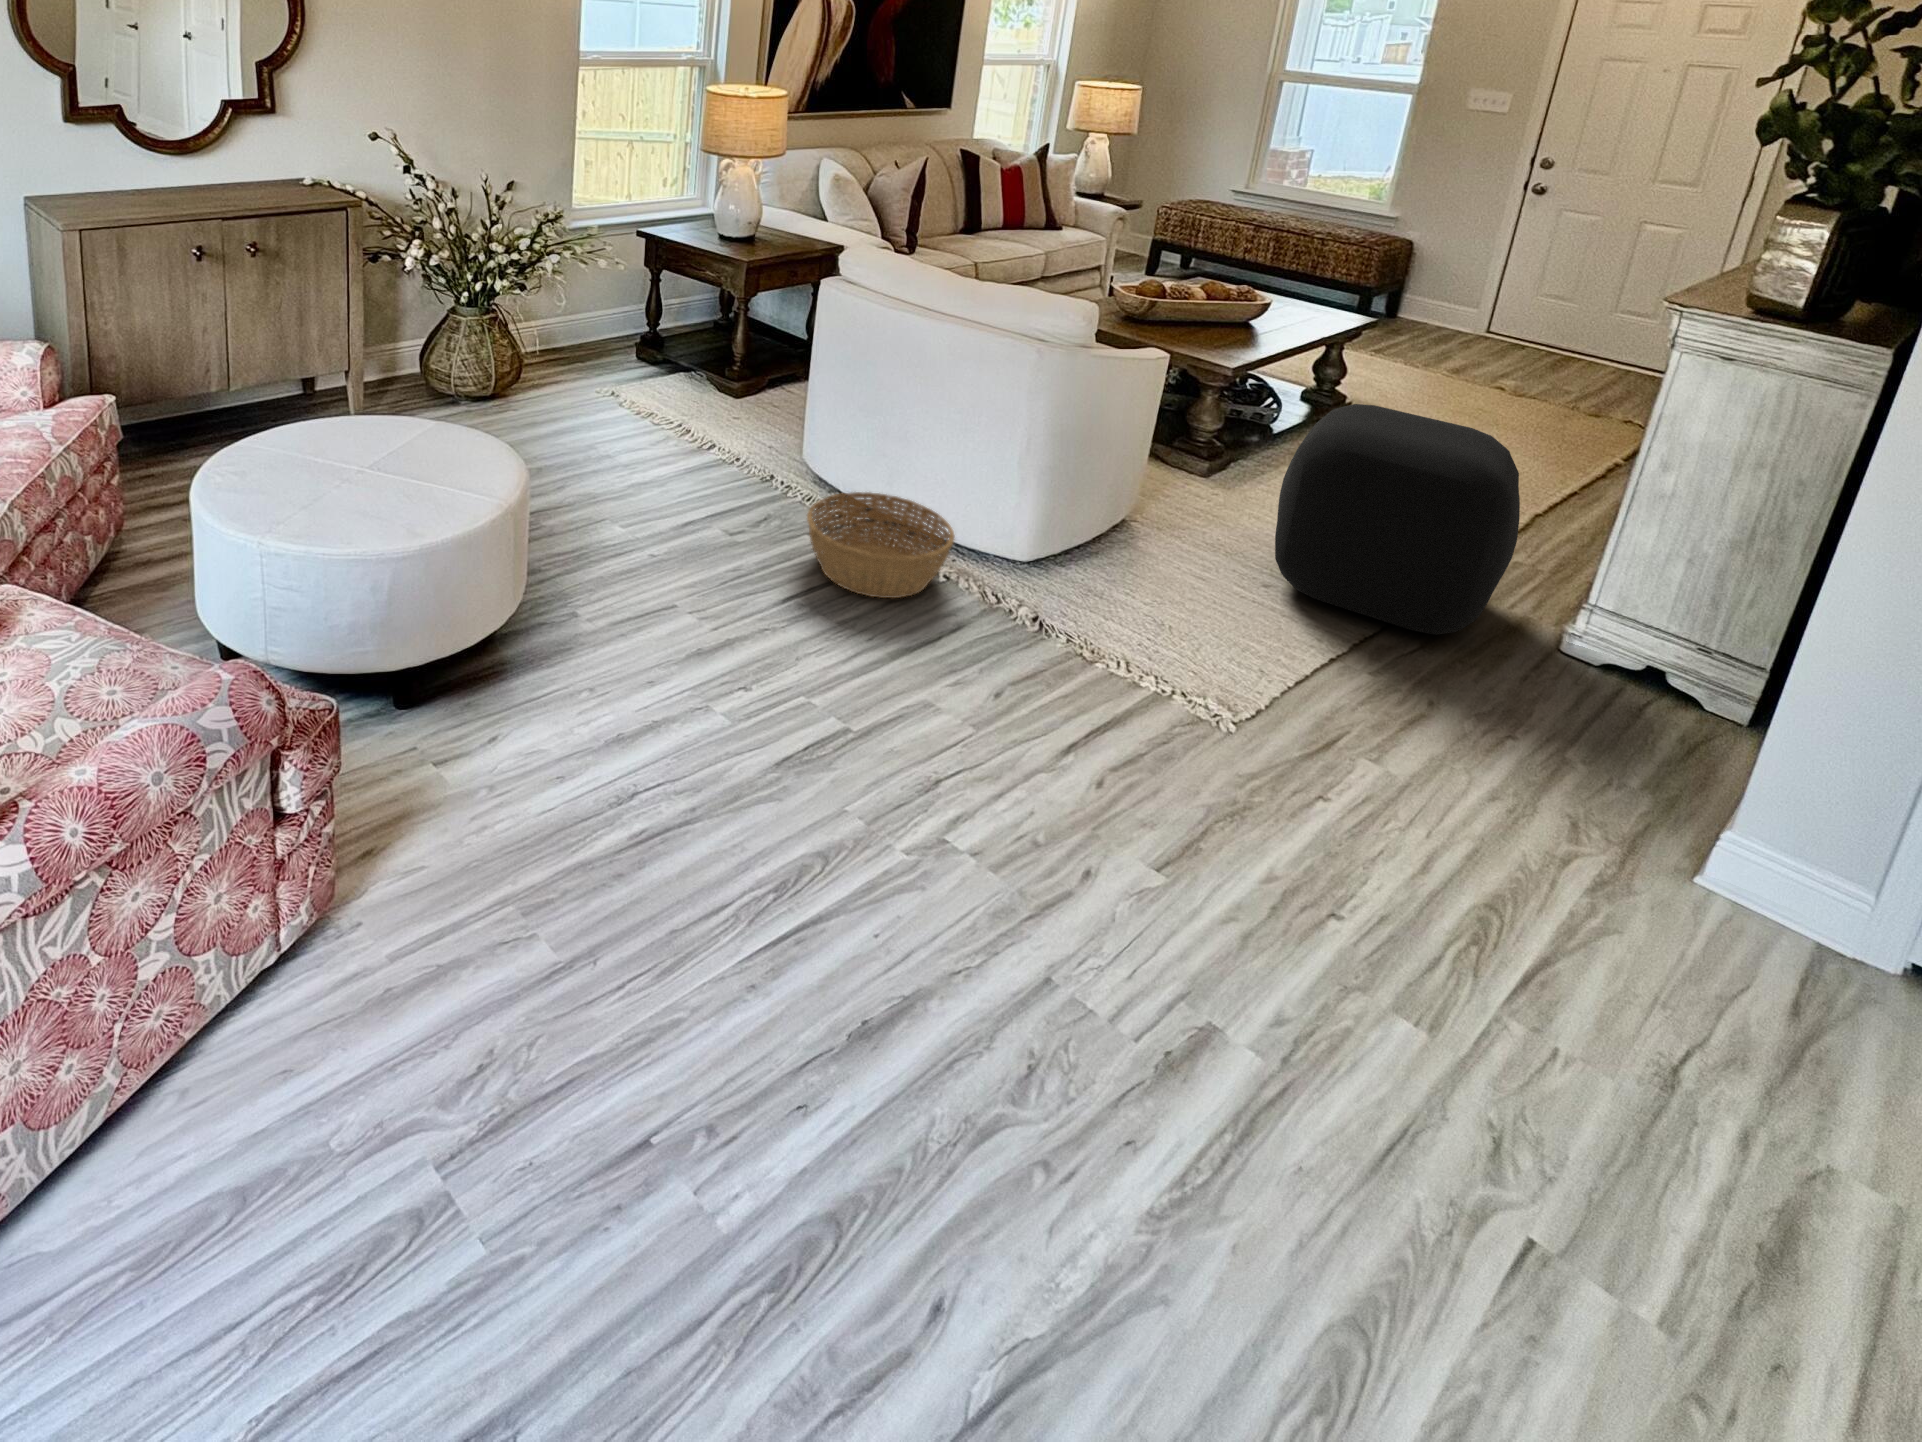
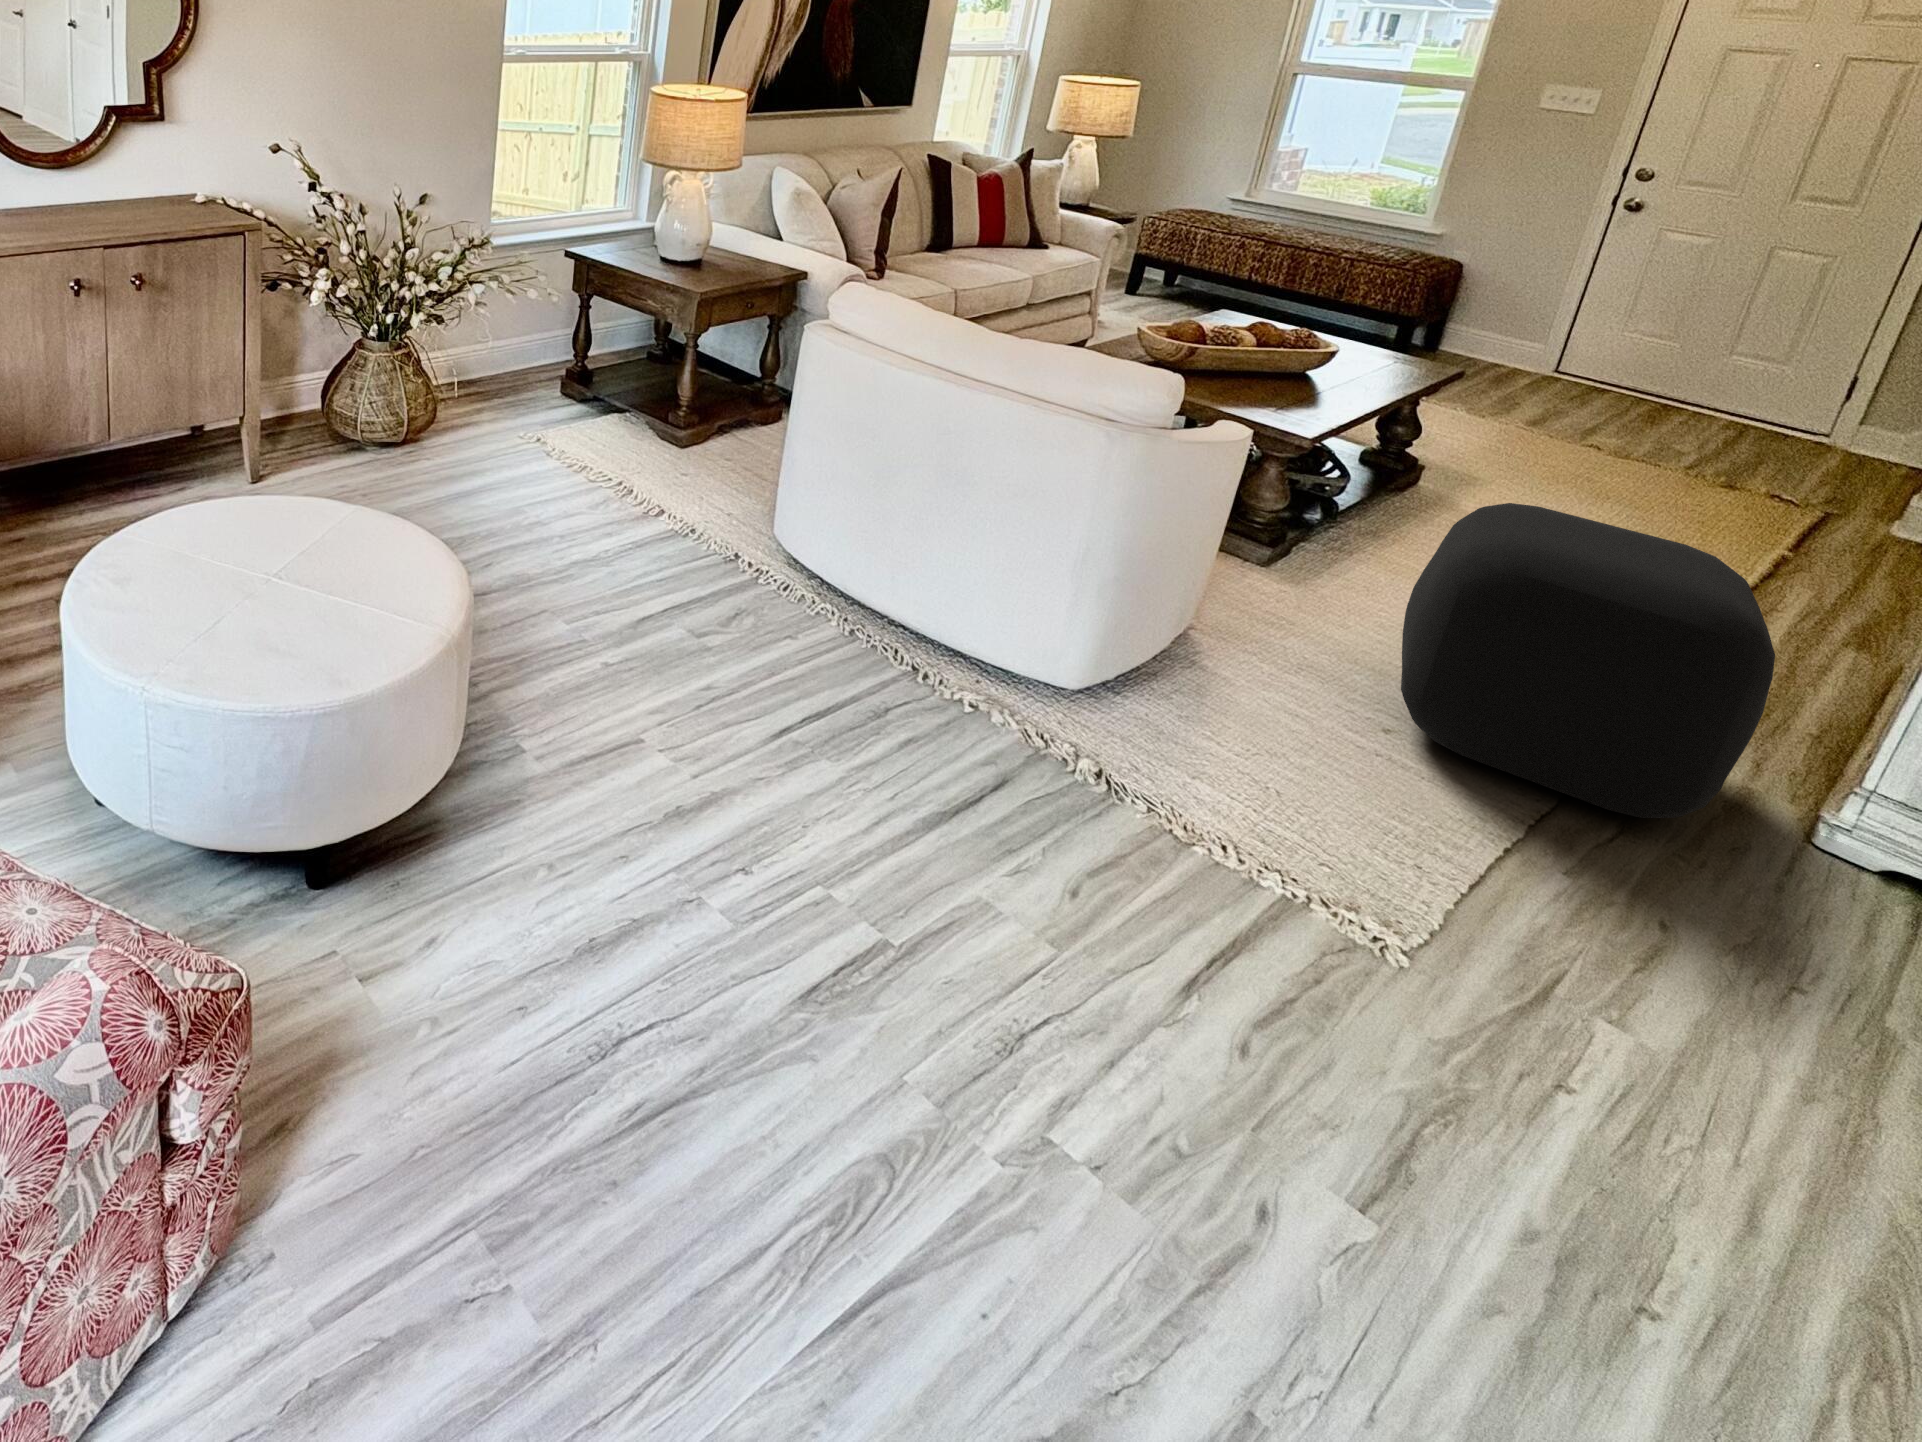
basket: present [807,492,955,598] -> none [799,592,991,737]

